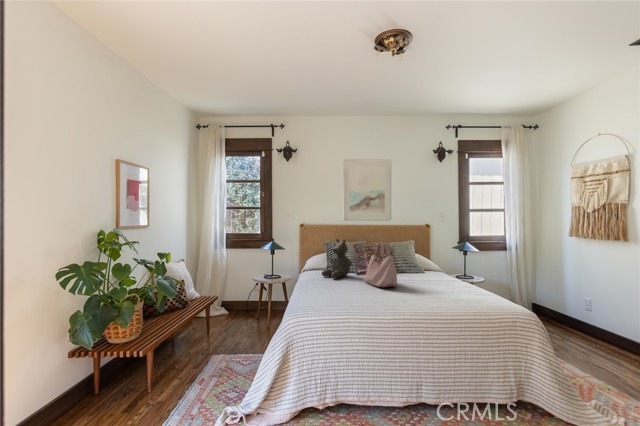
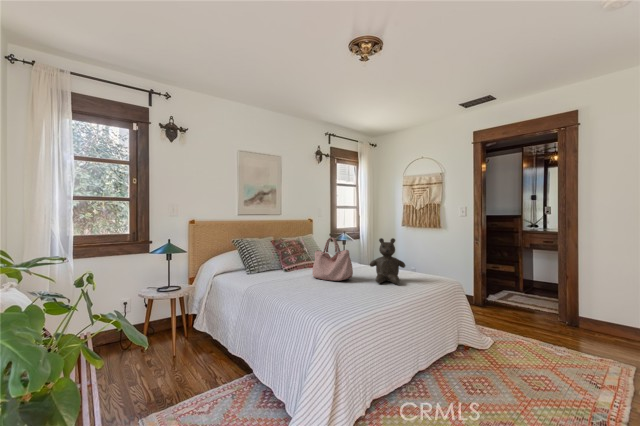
teddy bear: present [322,239,352,278] -> present [370,238,405,284]

